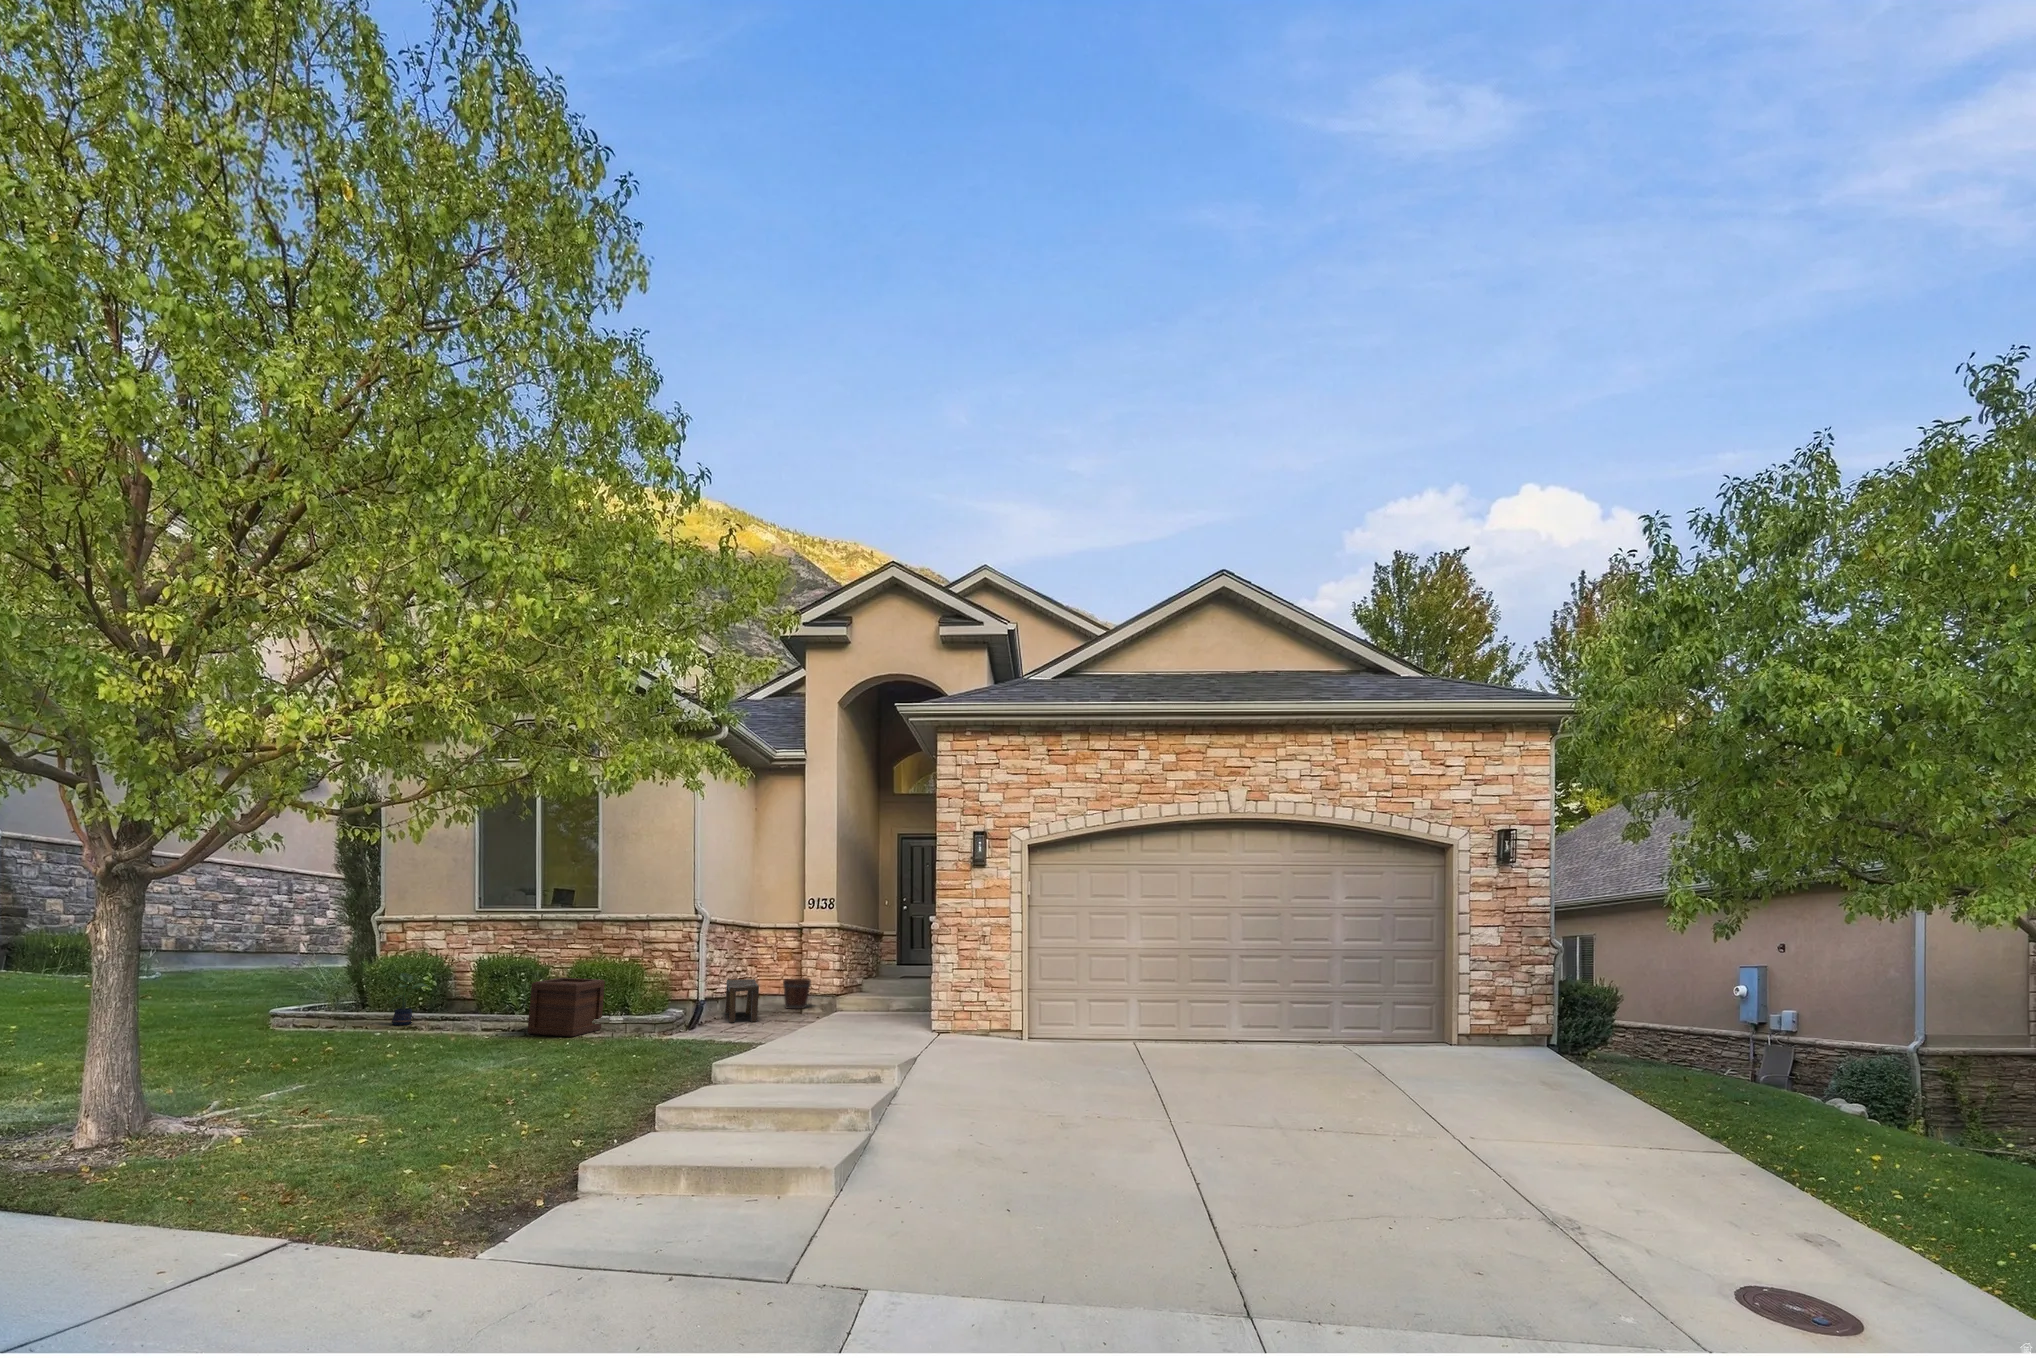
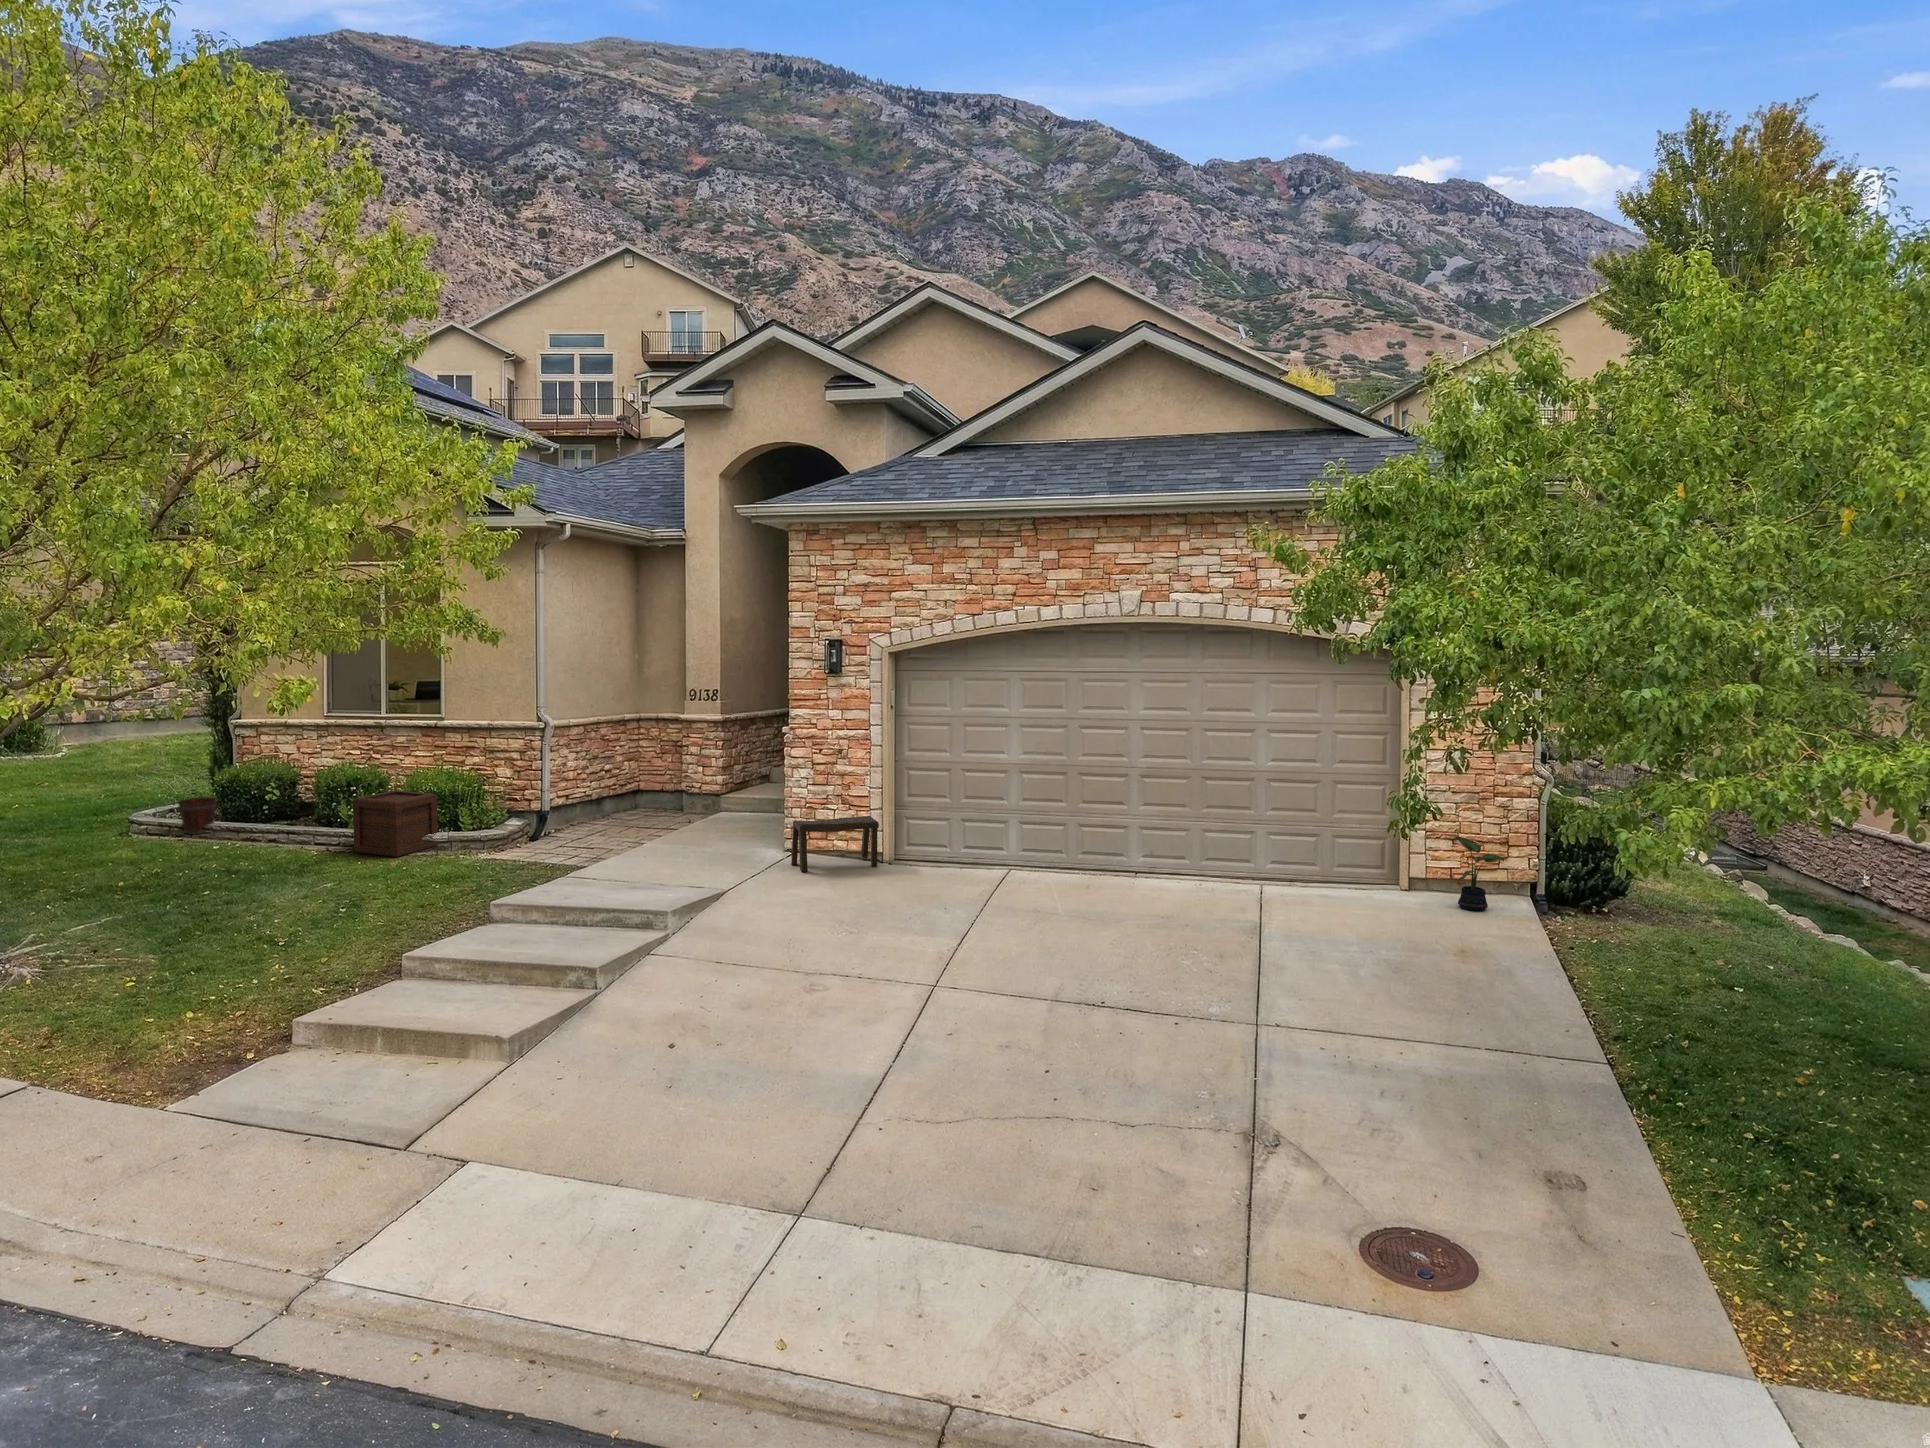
potted plant: present [391,973,429,1025] -> present [1455,836,1504,911]
bench: present [725,979,759,1022] -> present [791,816,879,872]
bucket: present [783,979,811,1009] -> present [178,797,217,835]

